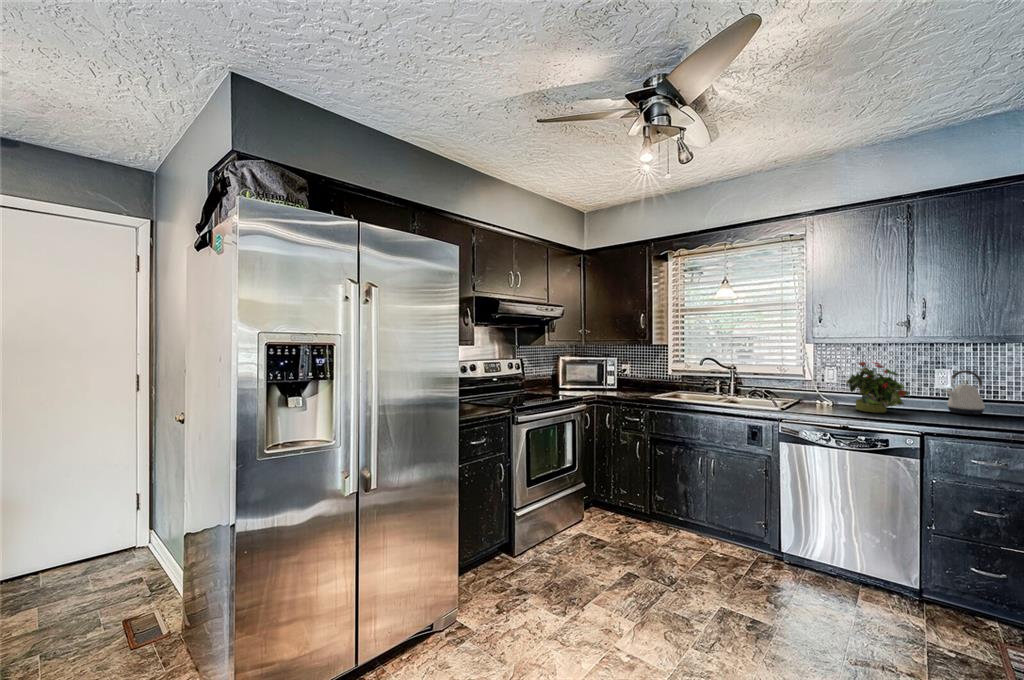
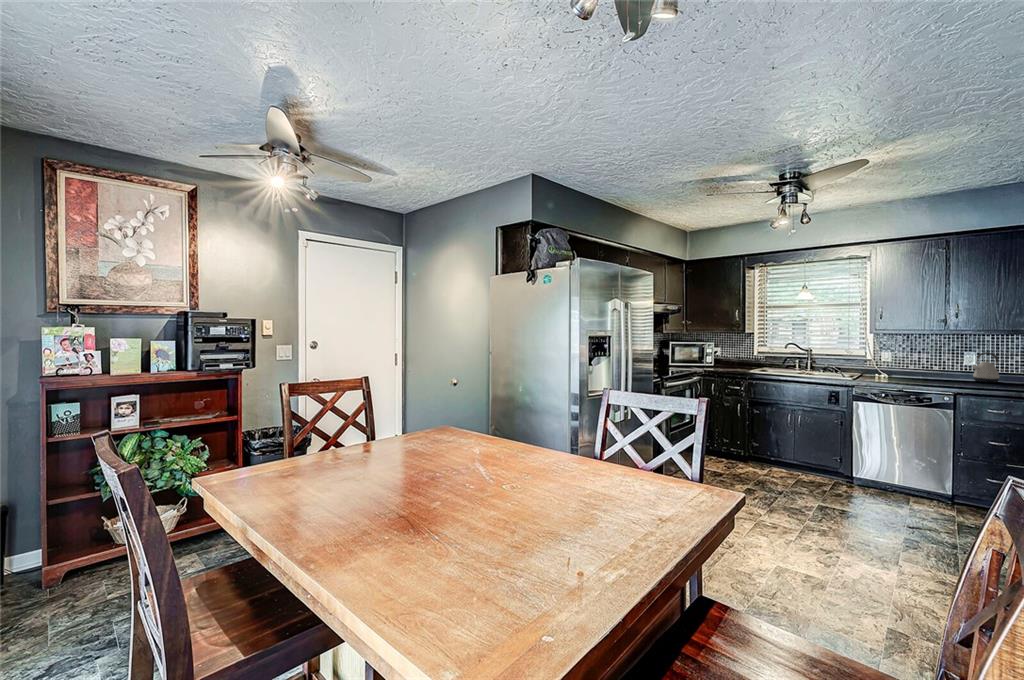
potted plant: present [846,362,908,413] -> none [900,346,947,381]

